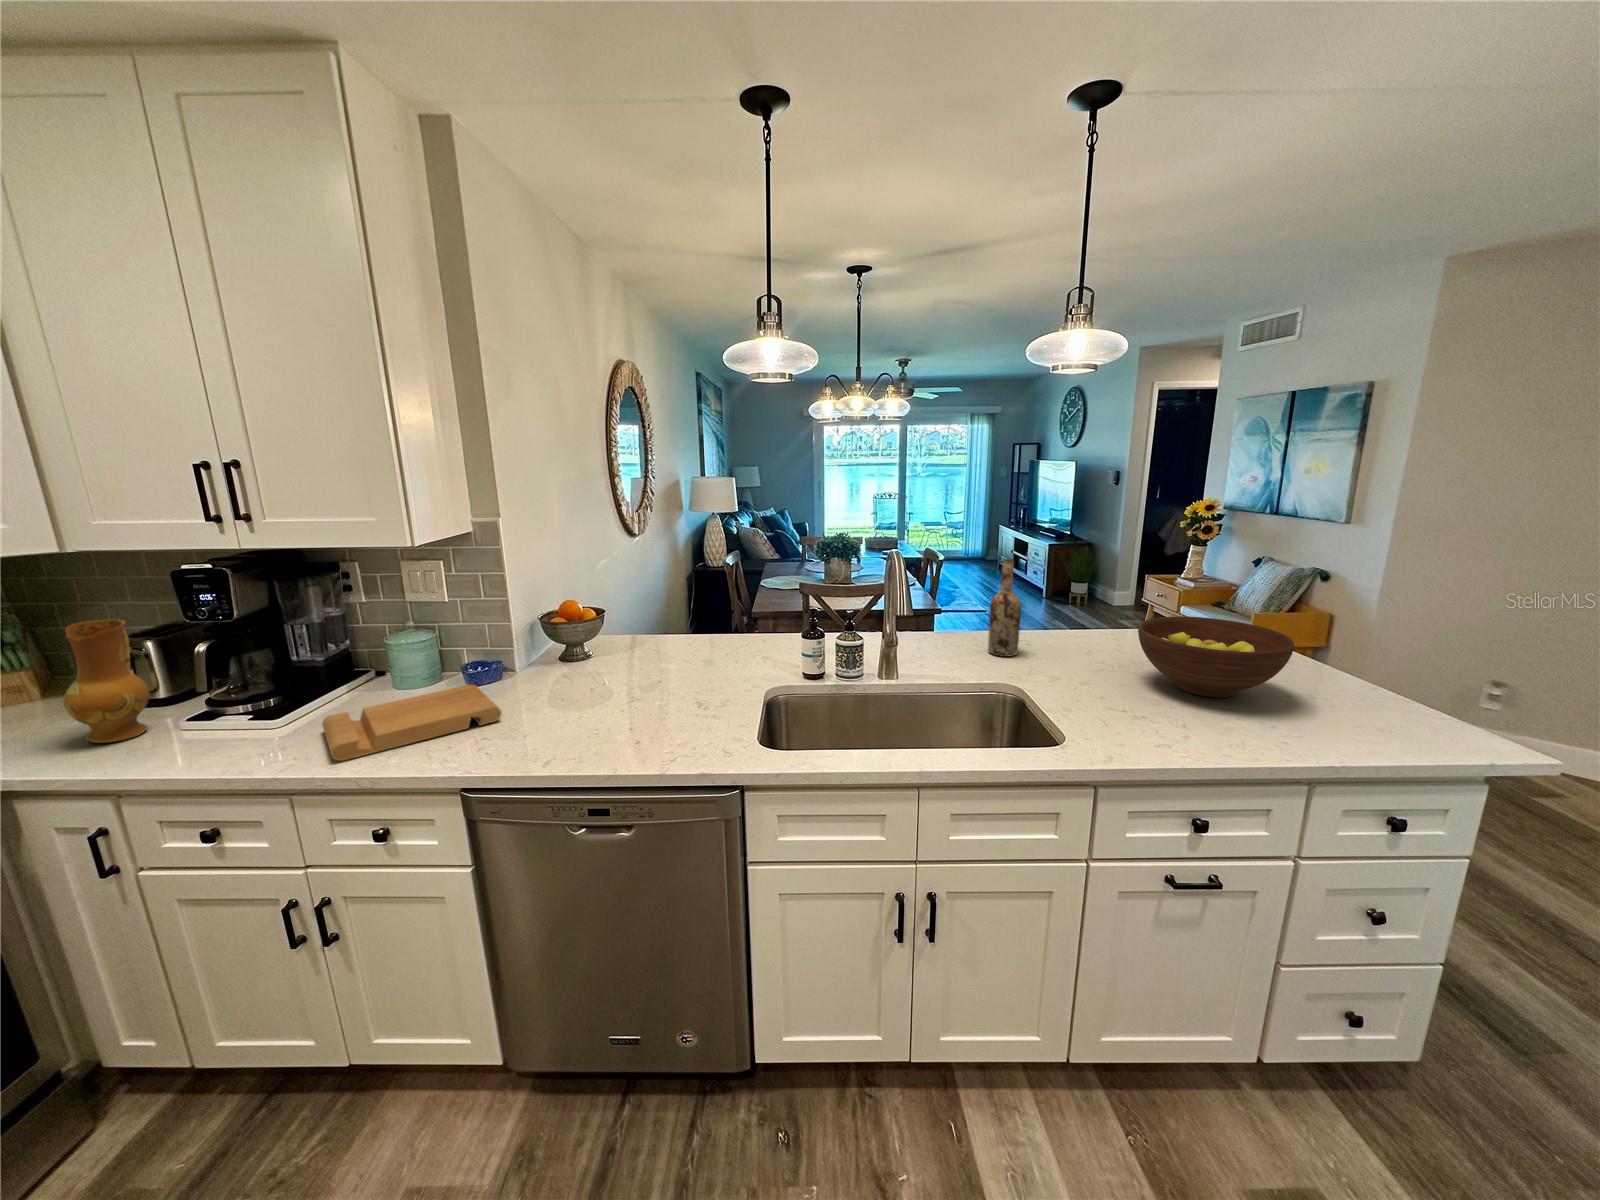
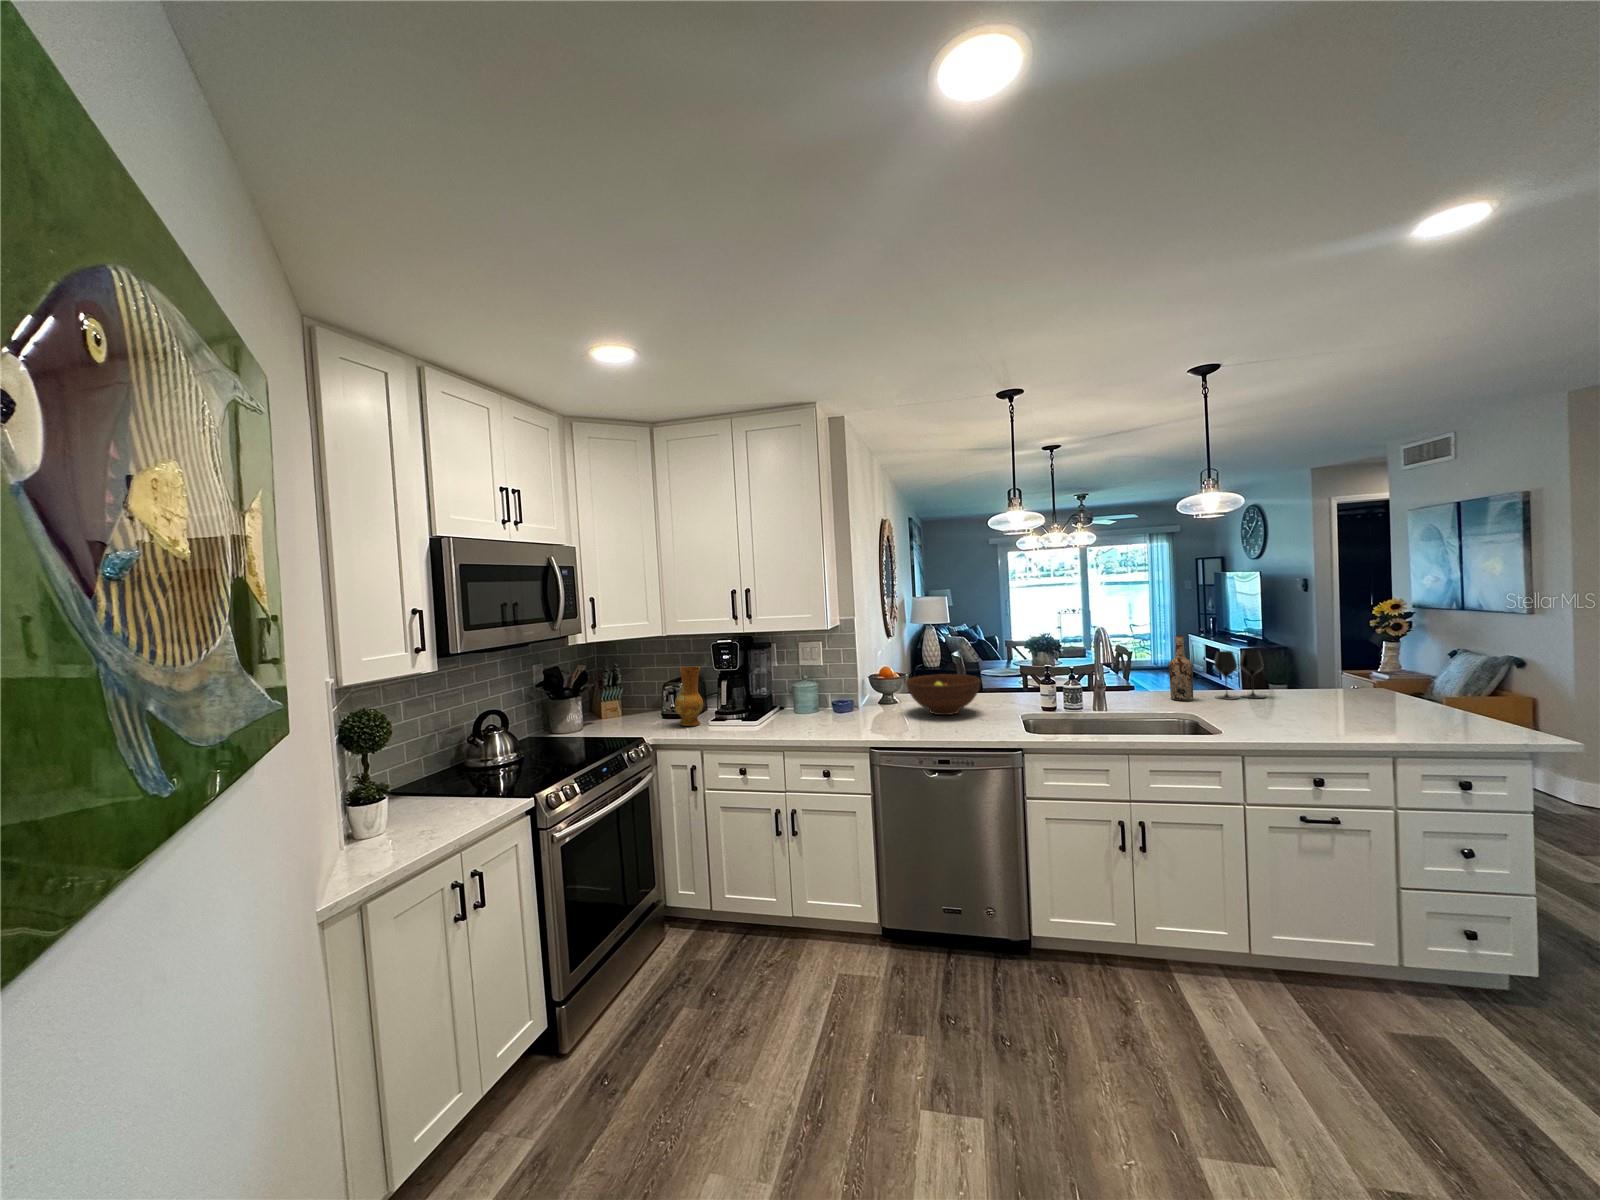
wine glass: none [1044,579,1111,652] -> present [1214,649,1264,700]
fruit bowl: present [1138,616,1294,697] -> present [906,674,981,715]
cutting board: present [322,685,501,761] -> none [785,708,873,733]

